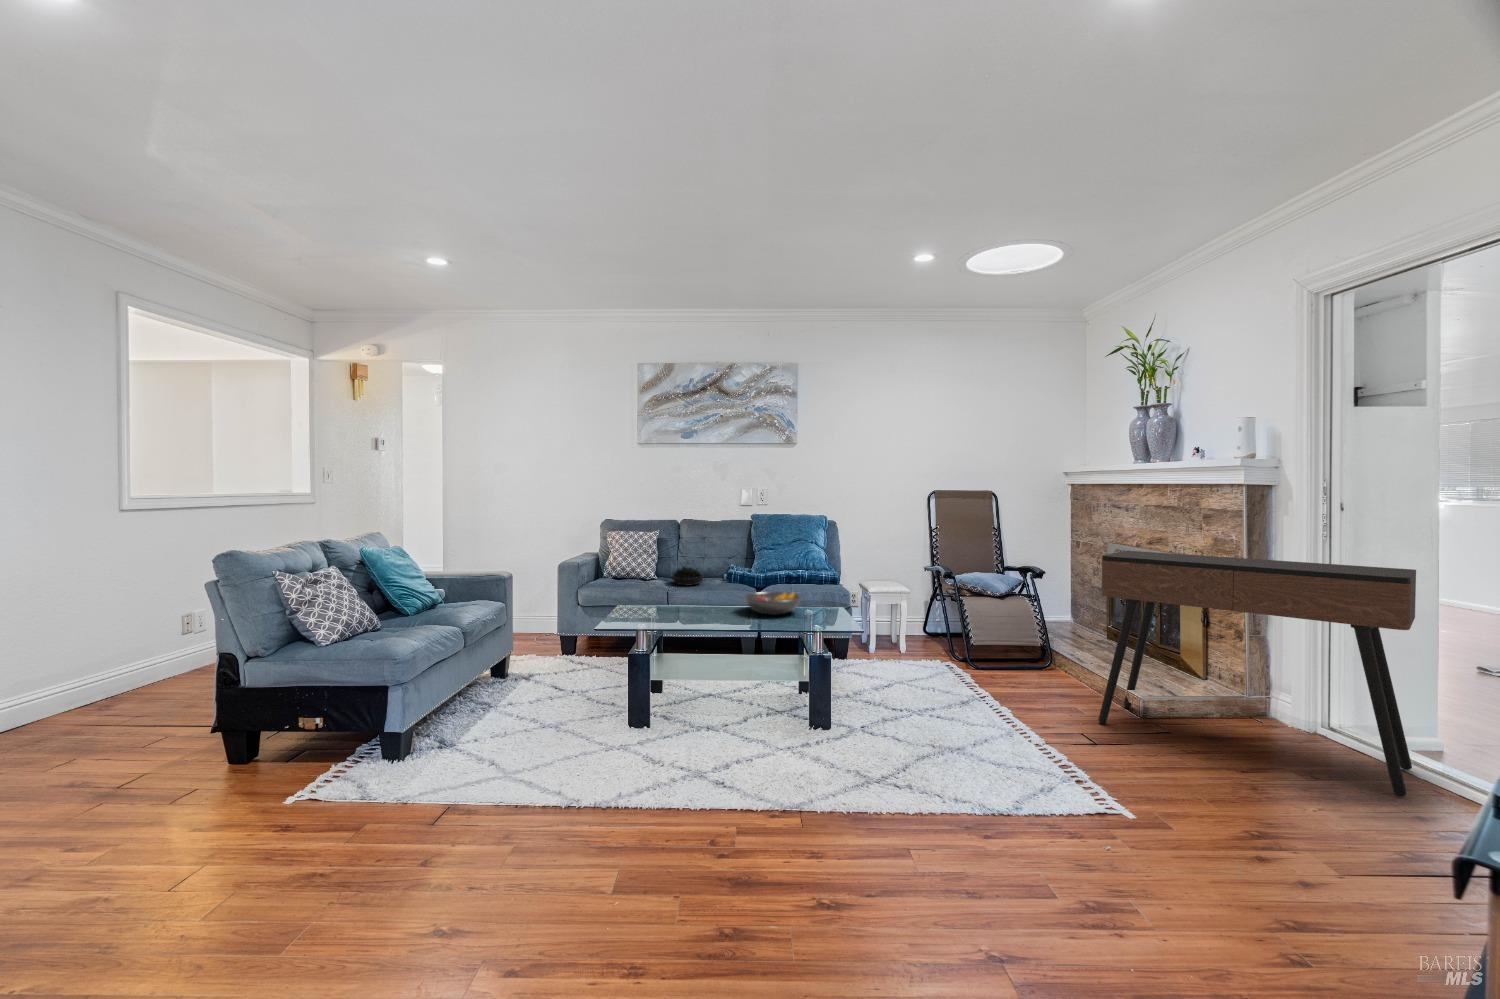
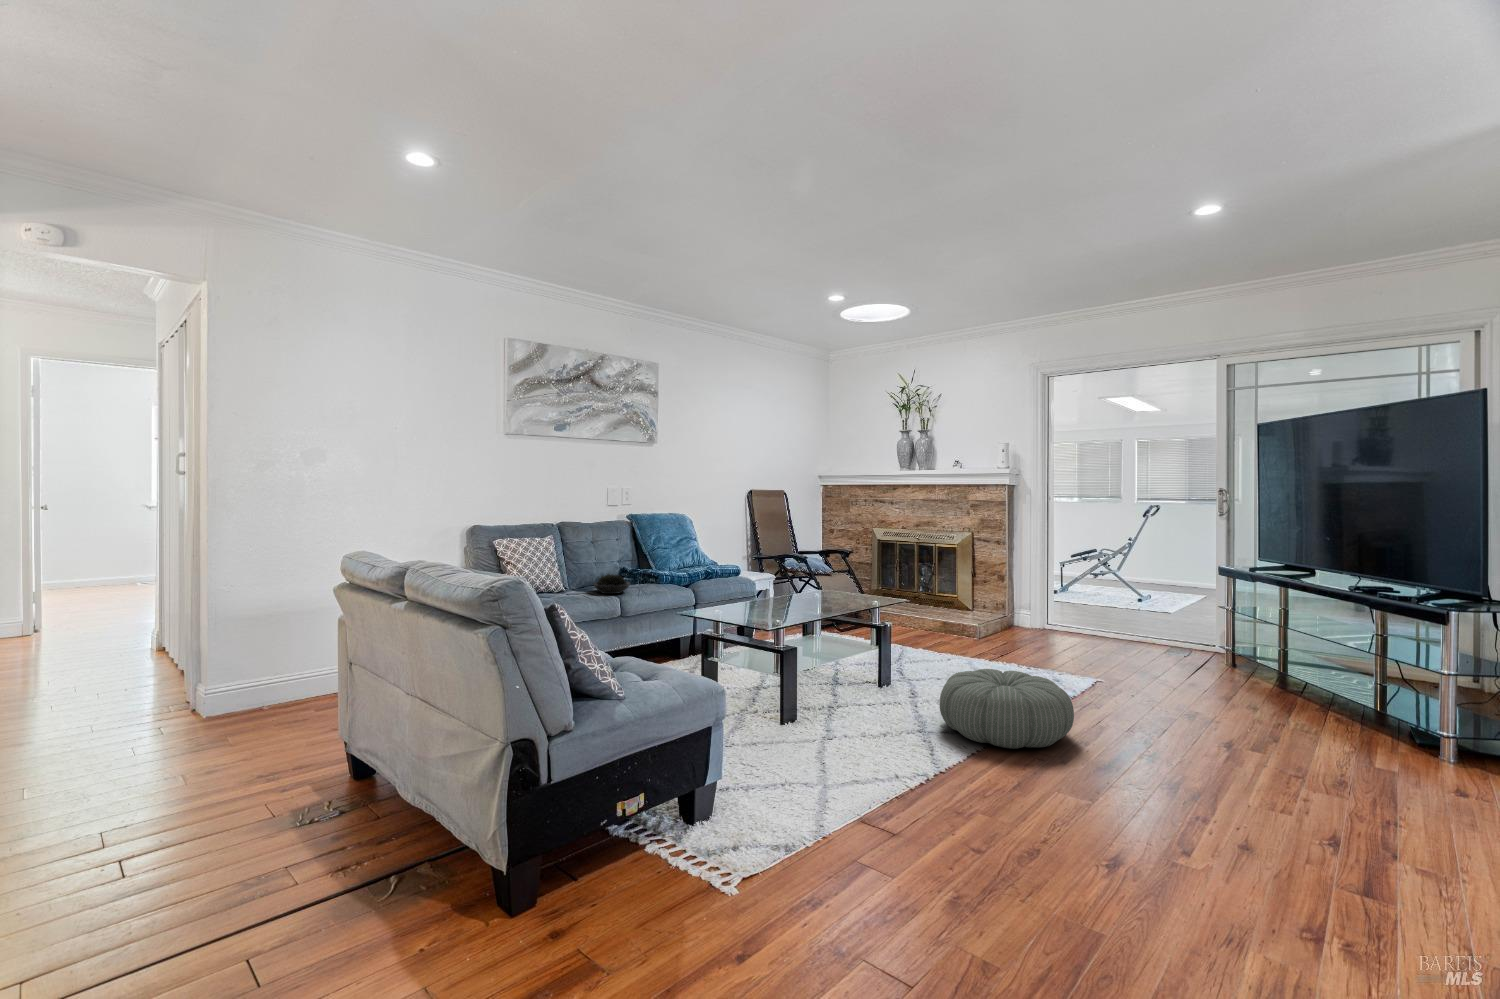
console table: present [1098,551,1416,797] -> none [960,530,1120,644]
fruit bowl: present [744,592,802,615] -> none [749,582,802,604]
pouf: none [656,720,822,841] -> present [940,669,1074,749]

